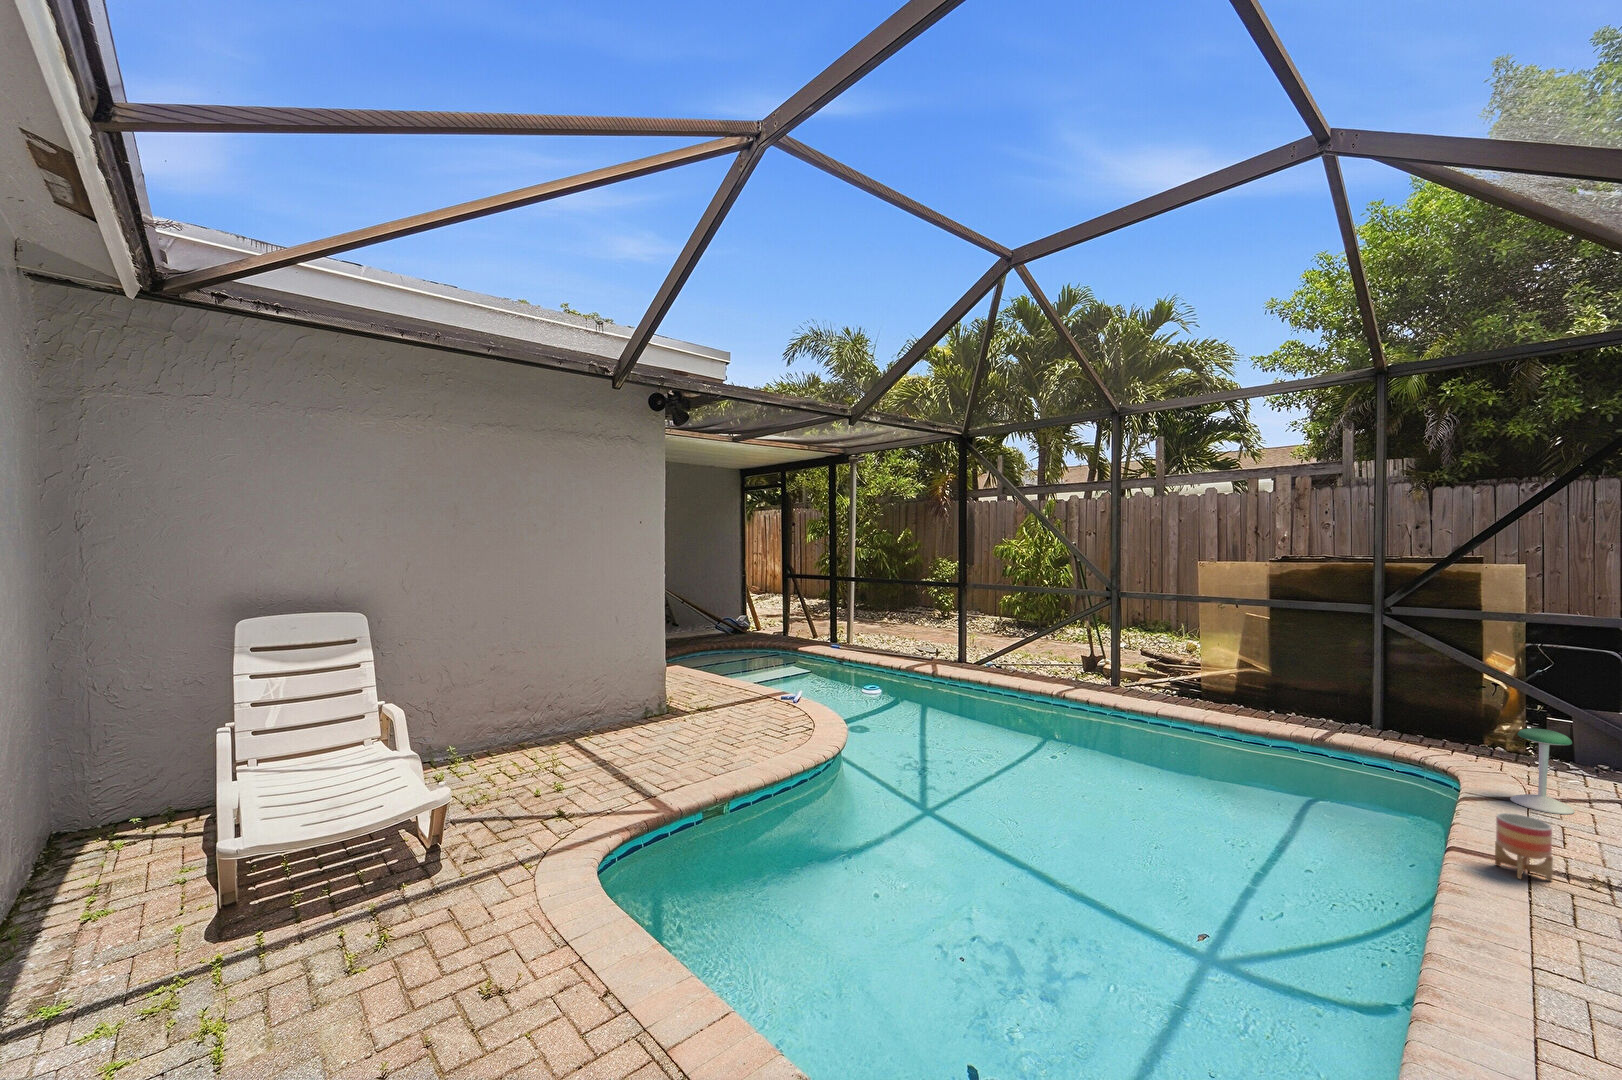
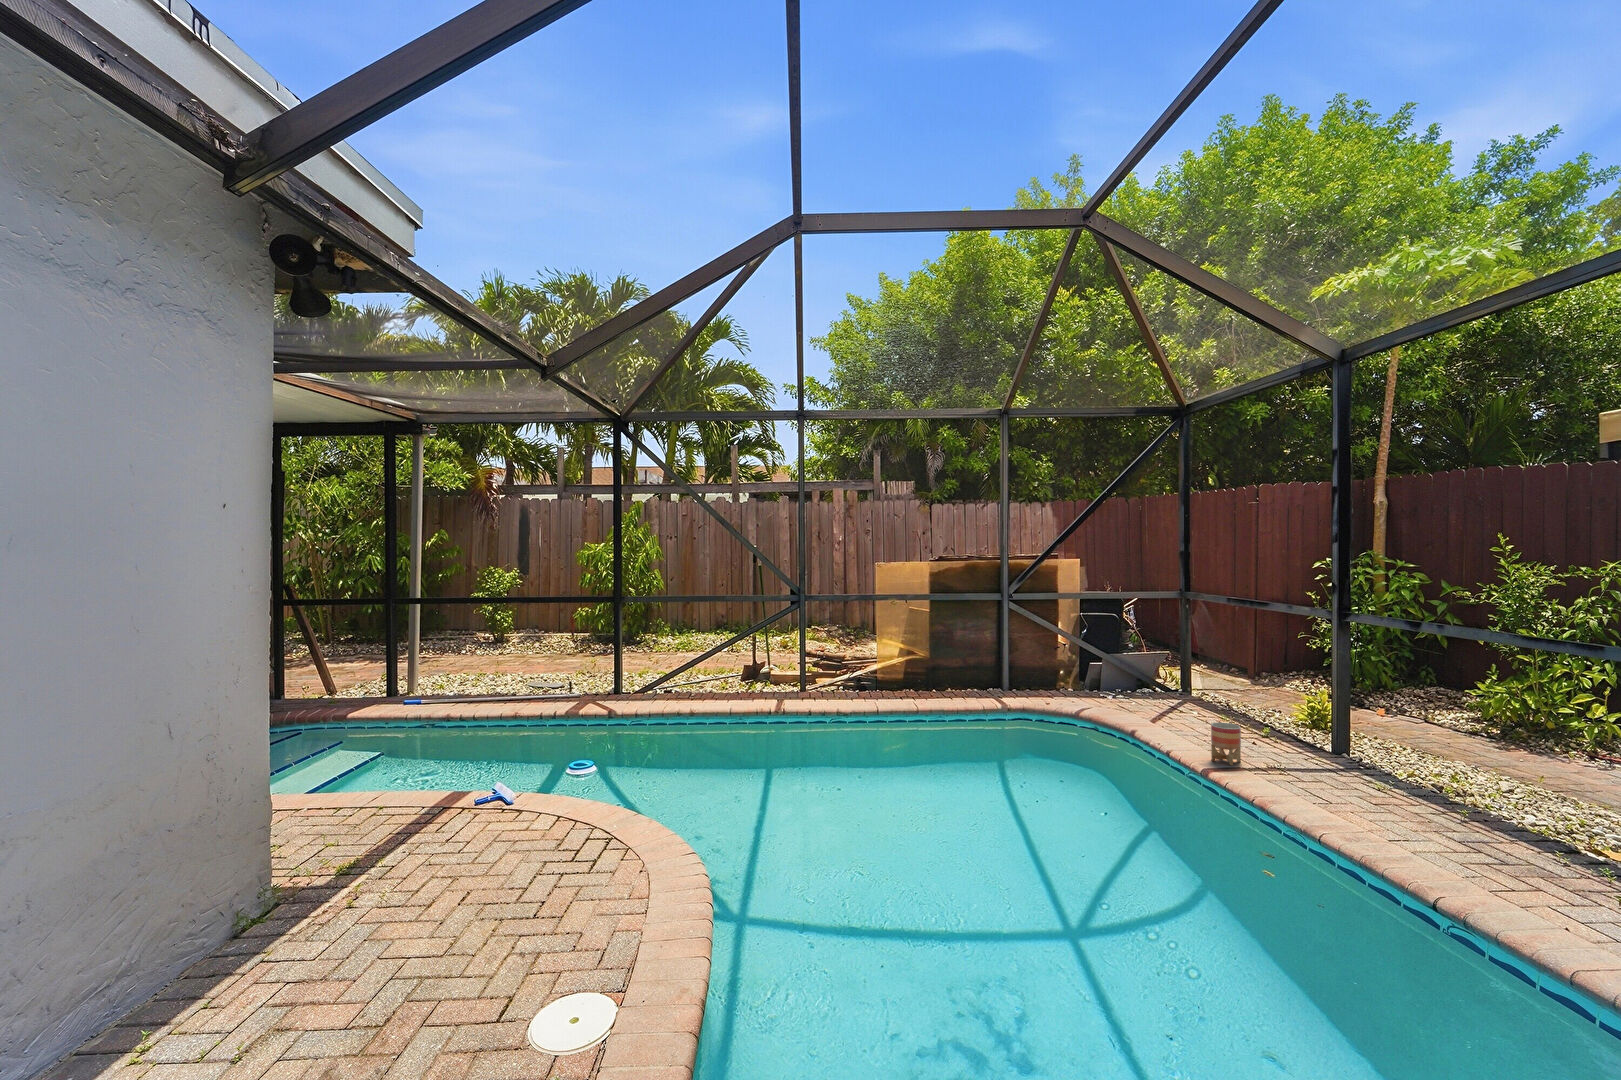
stool: present [1510,728,1575,814] -> none [1139,667,1171,723]

